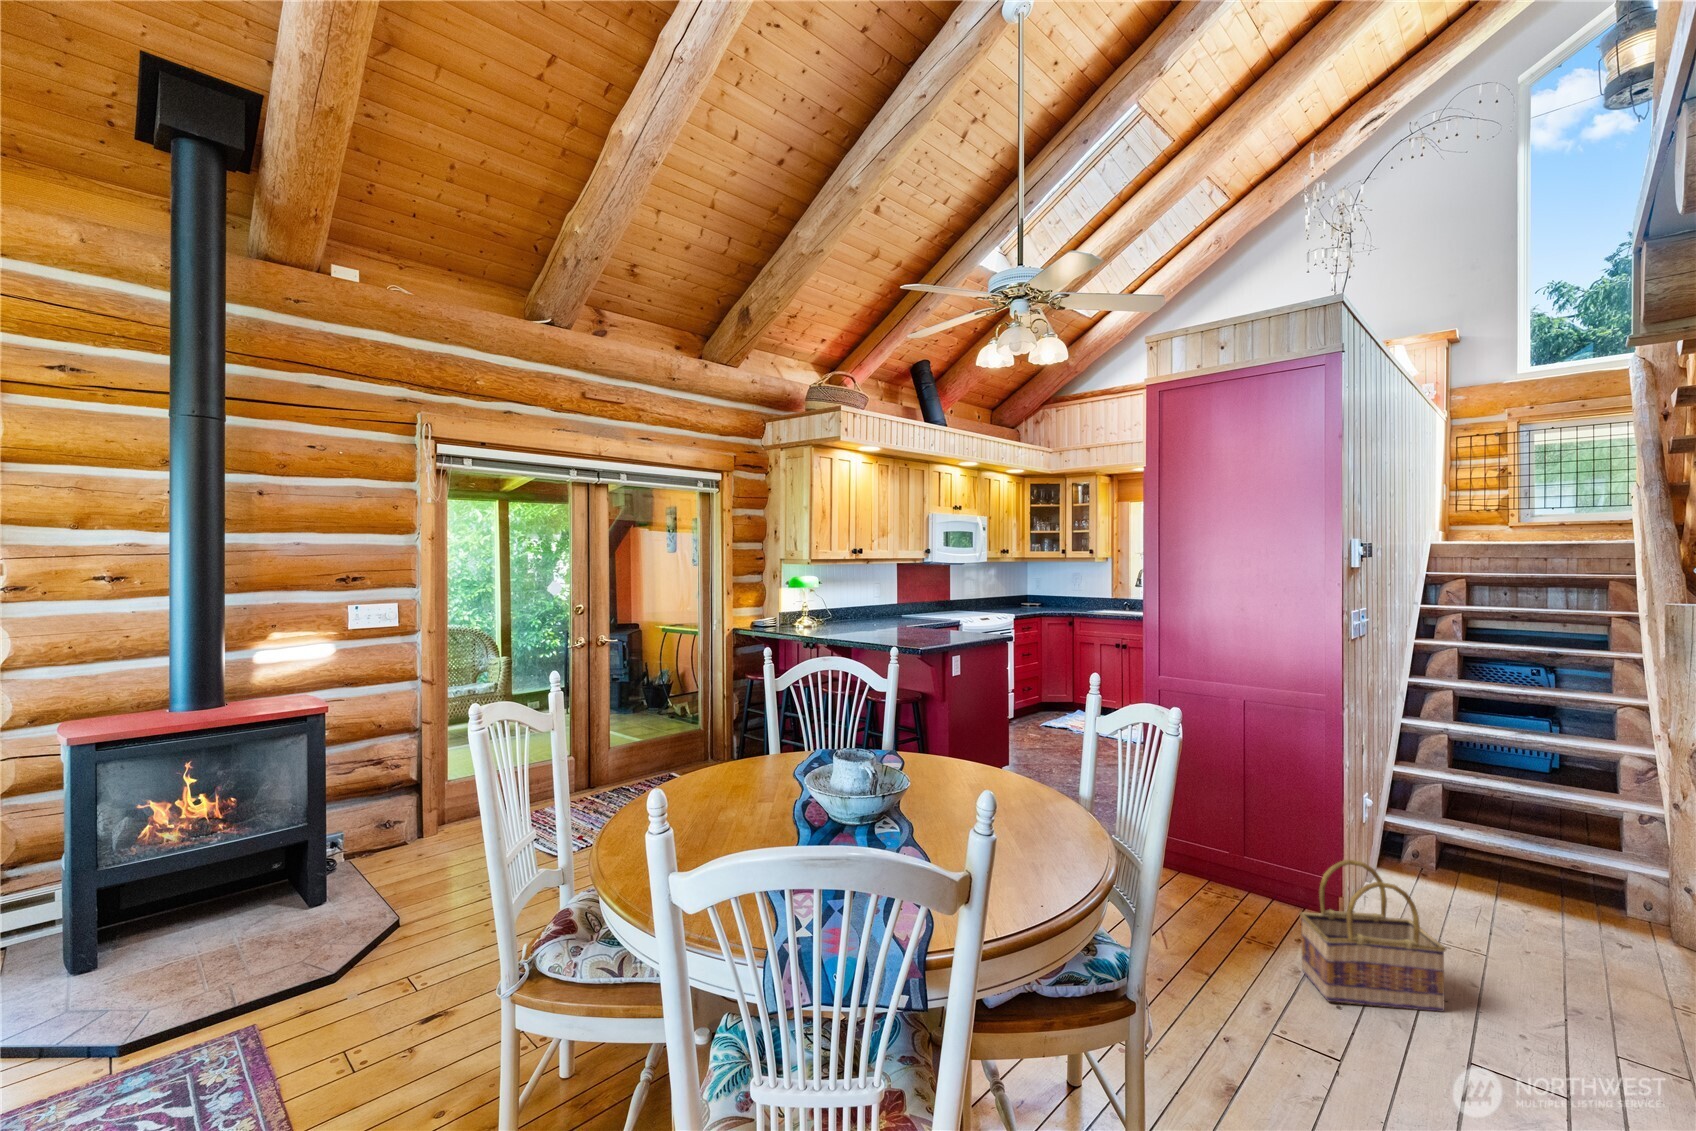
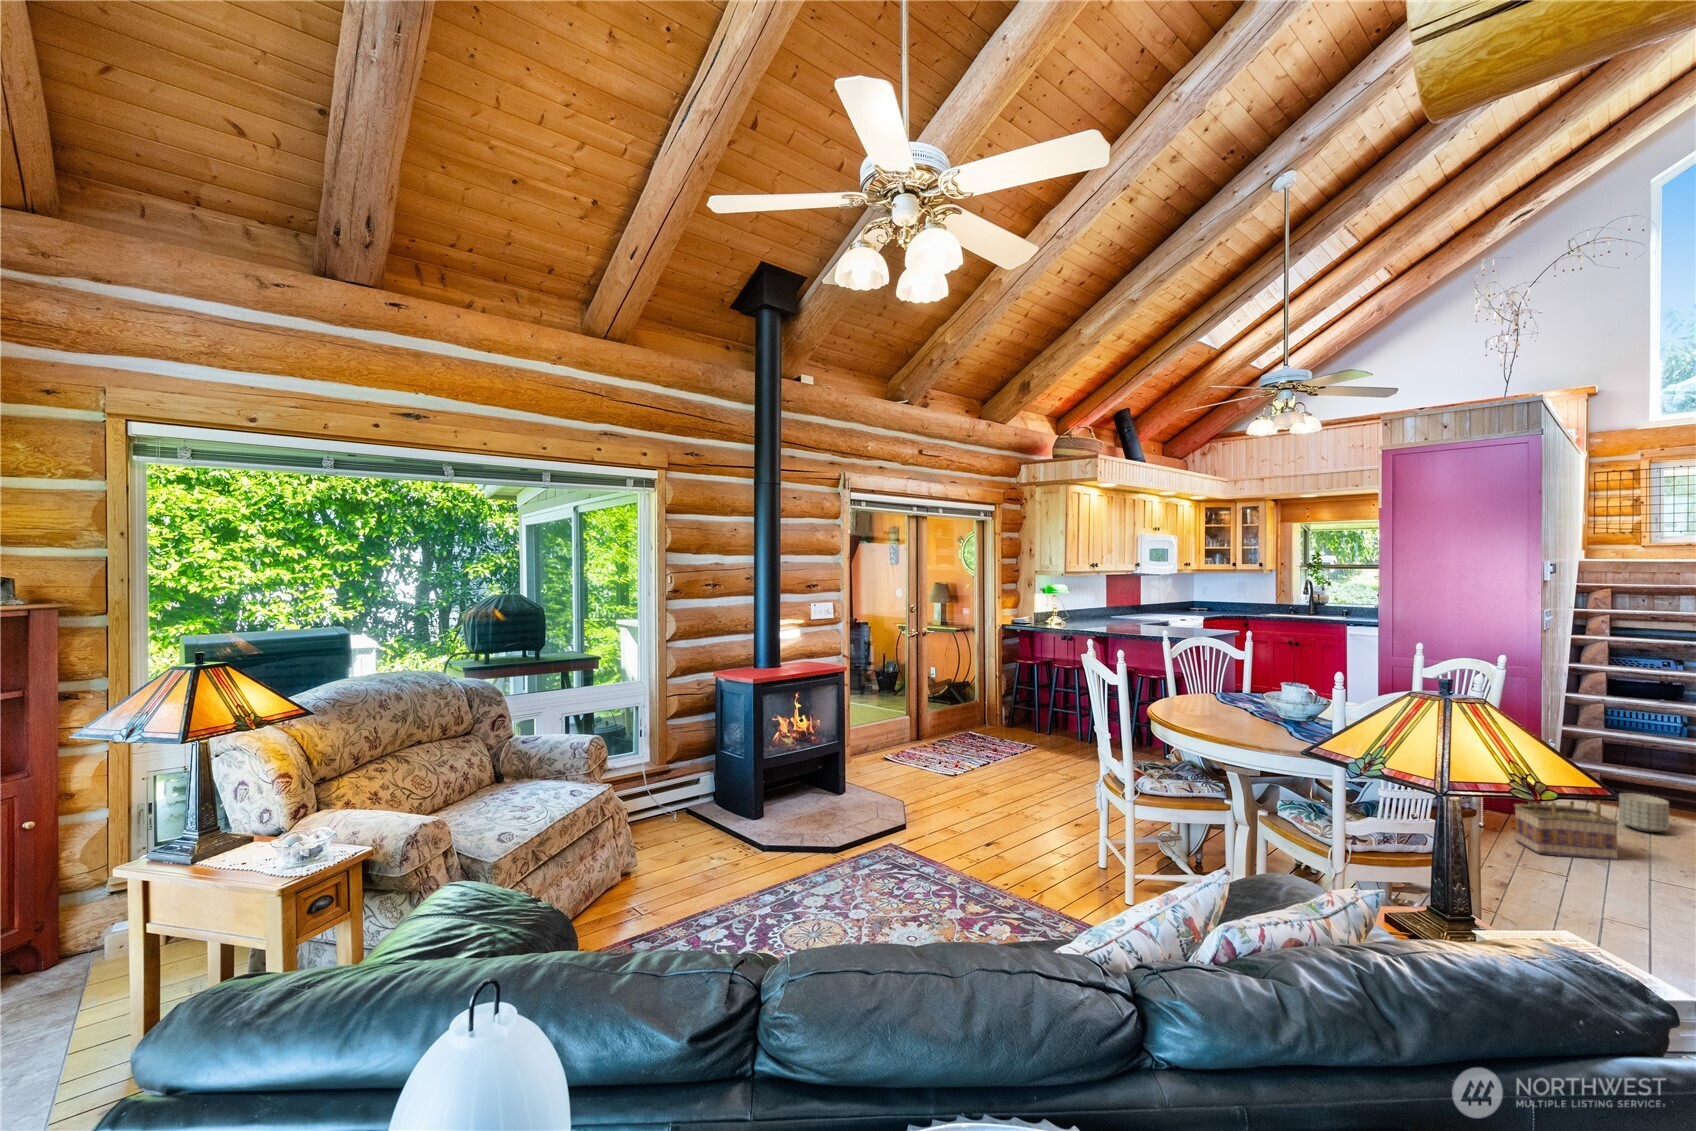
planter: none [1460,879,1527,943] -> present [1619,793,1669,832]

